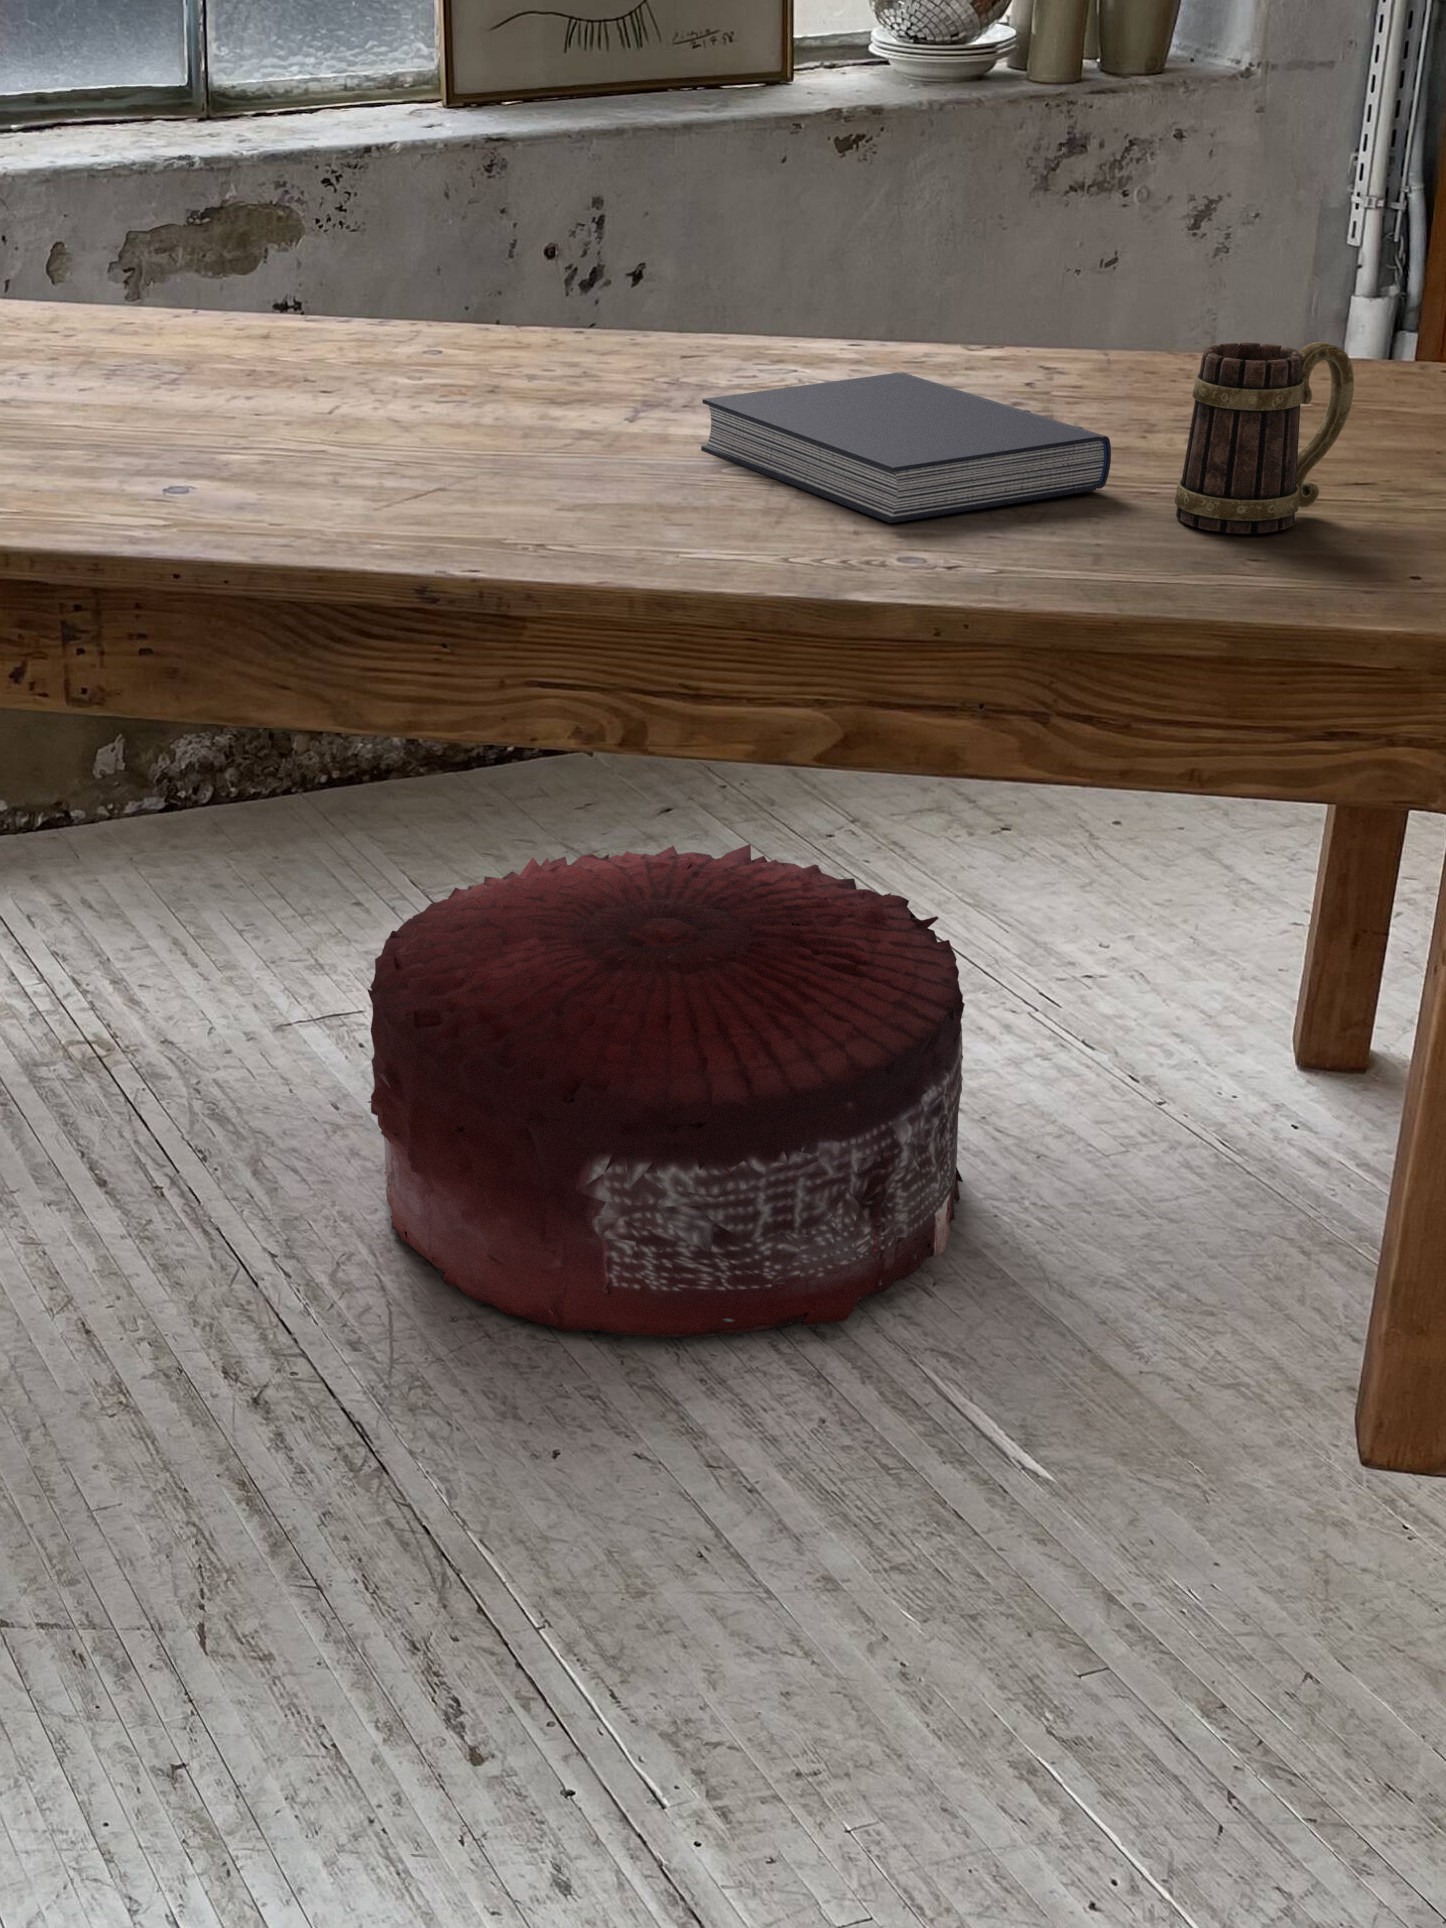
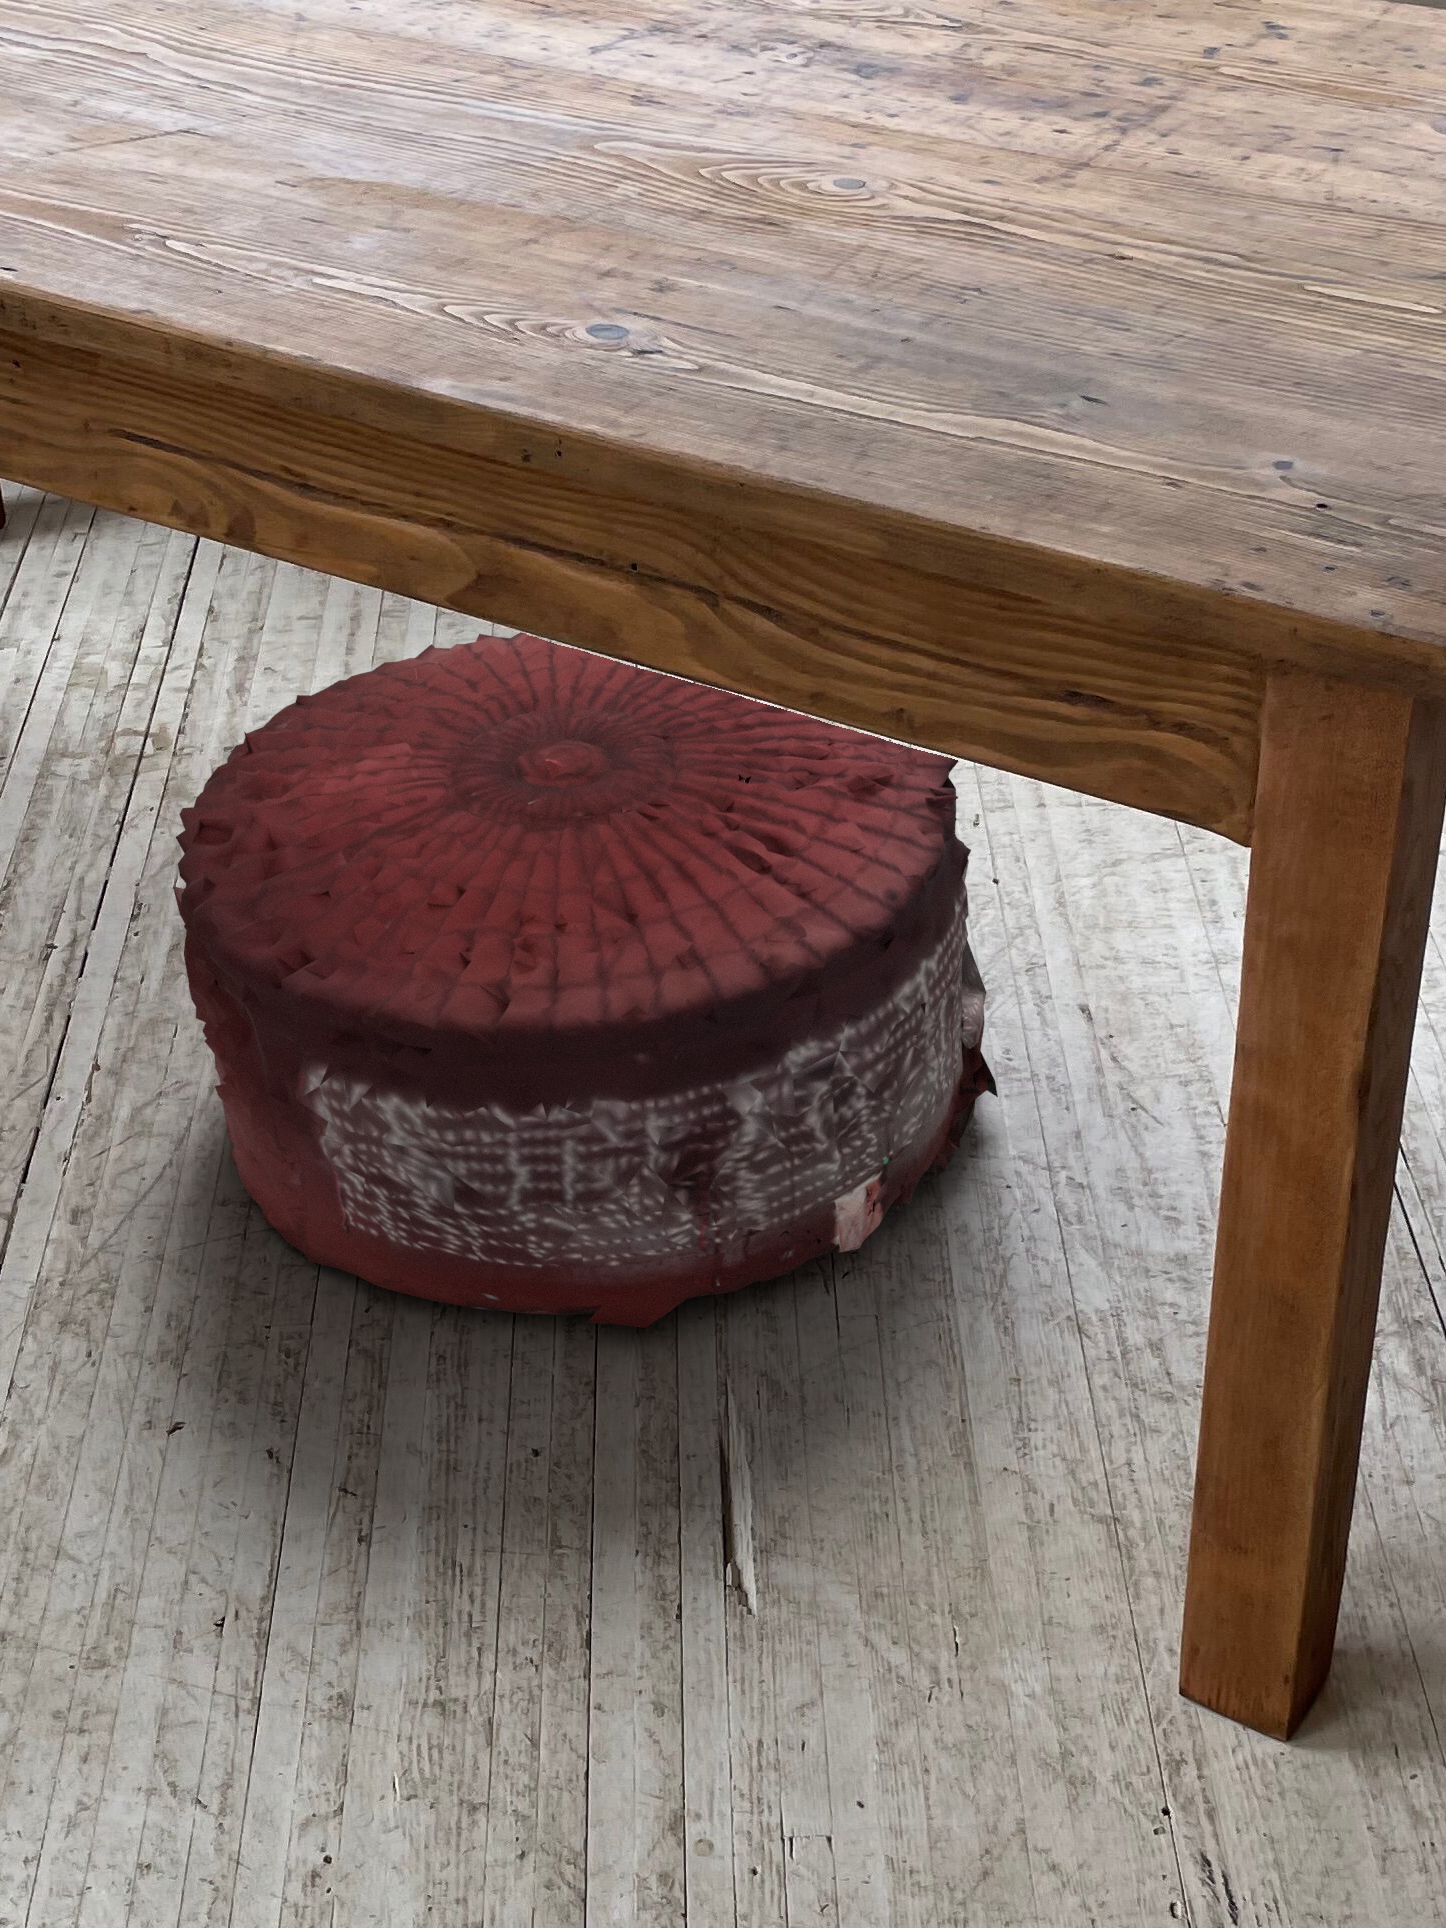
mug: present [1175,342,1354,534] -> none [954,81,1235,384]
book: present [701,373,1111,523] -> none [505,47,942,297]

